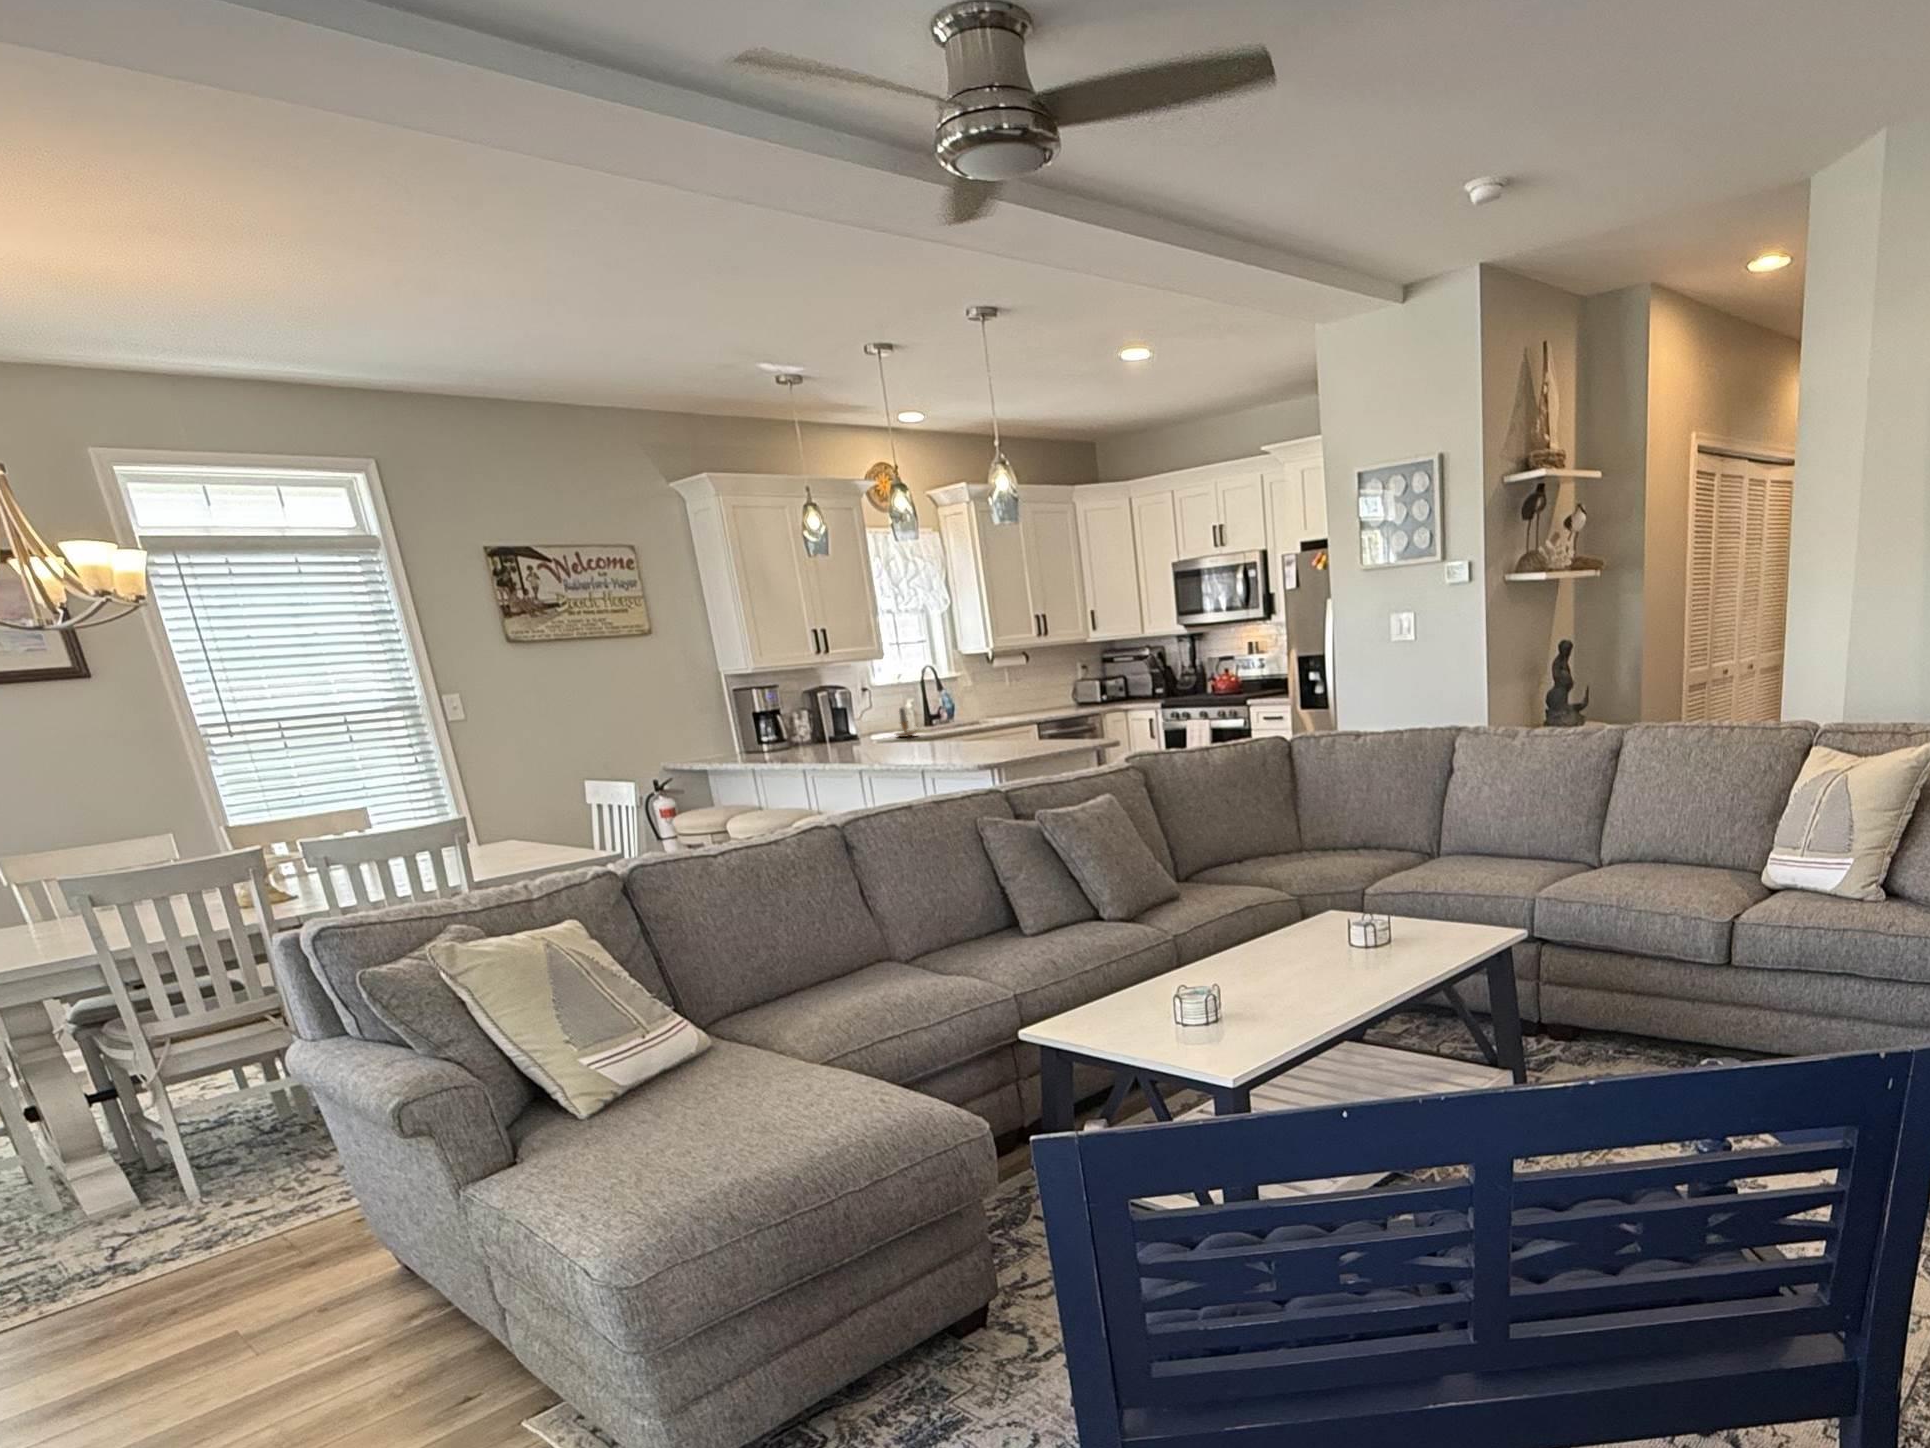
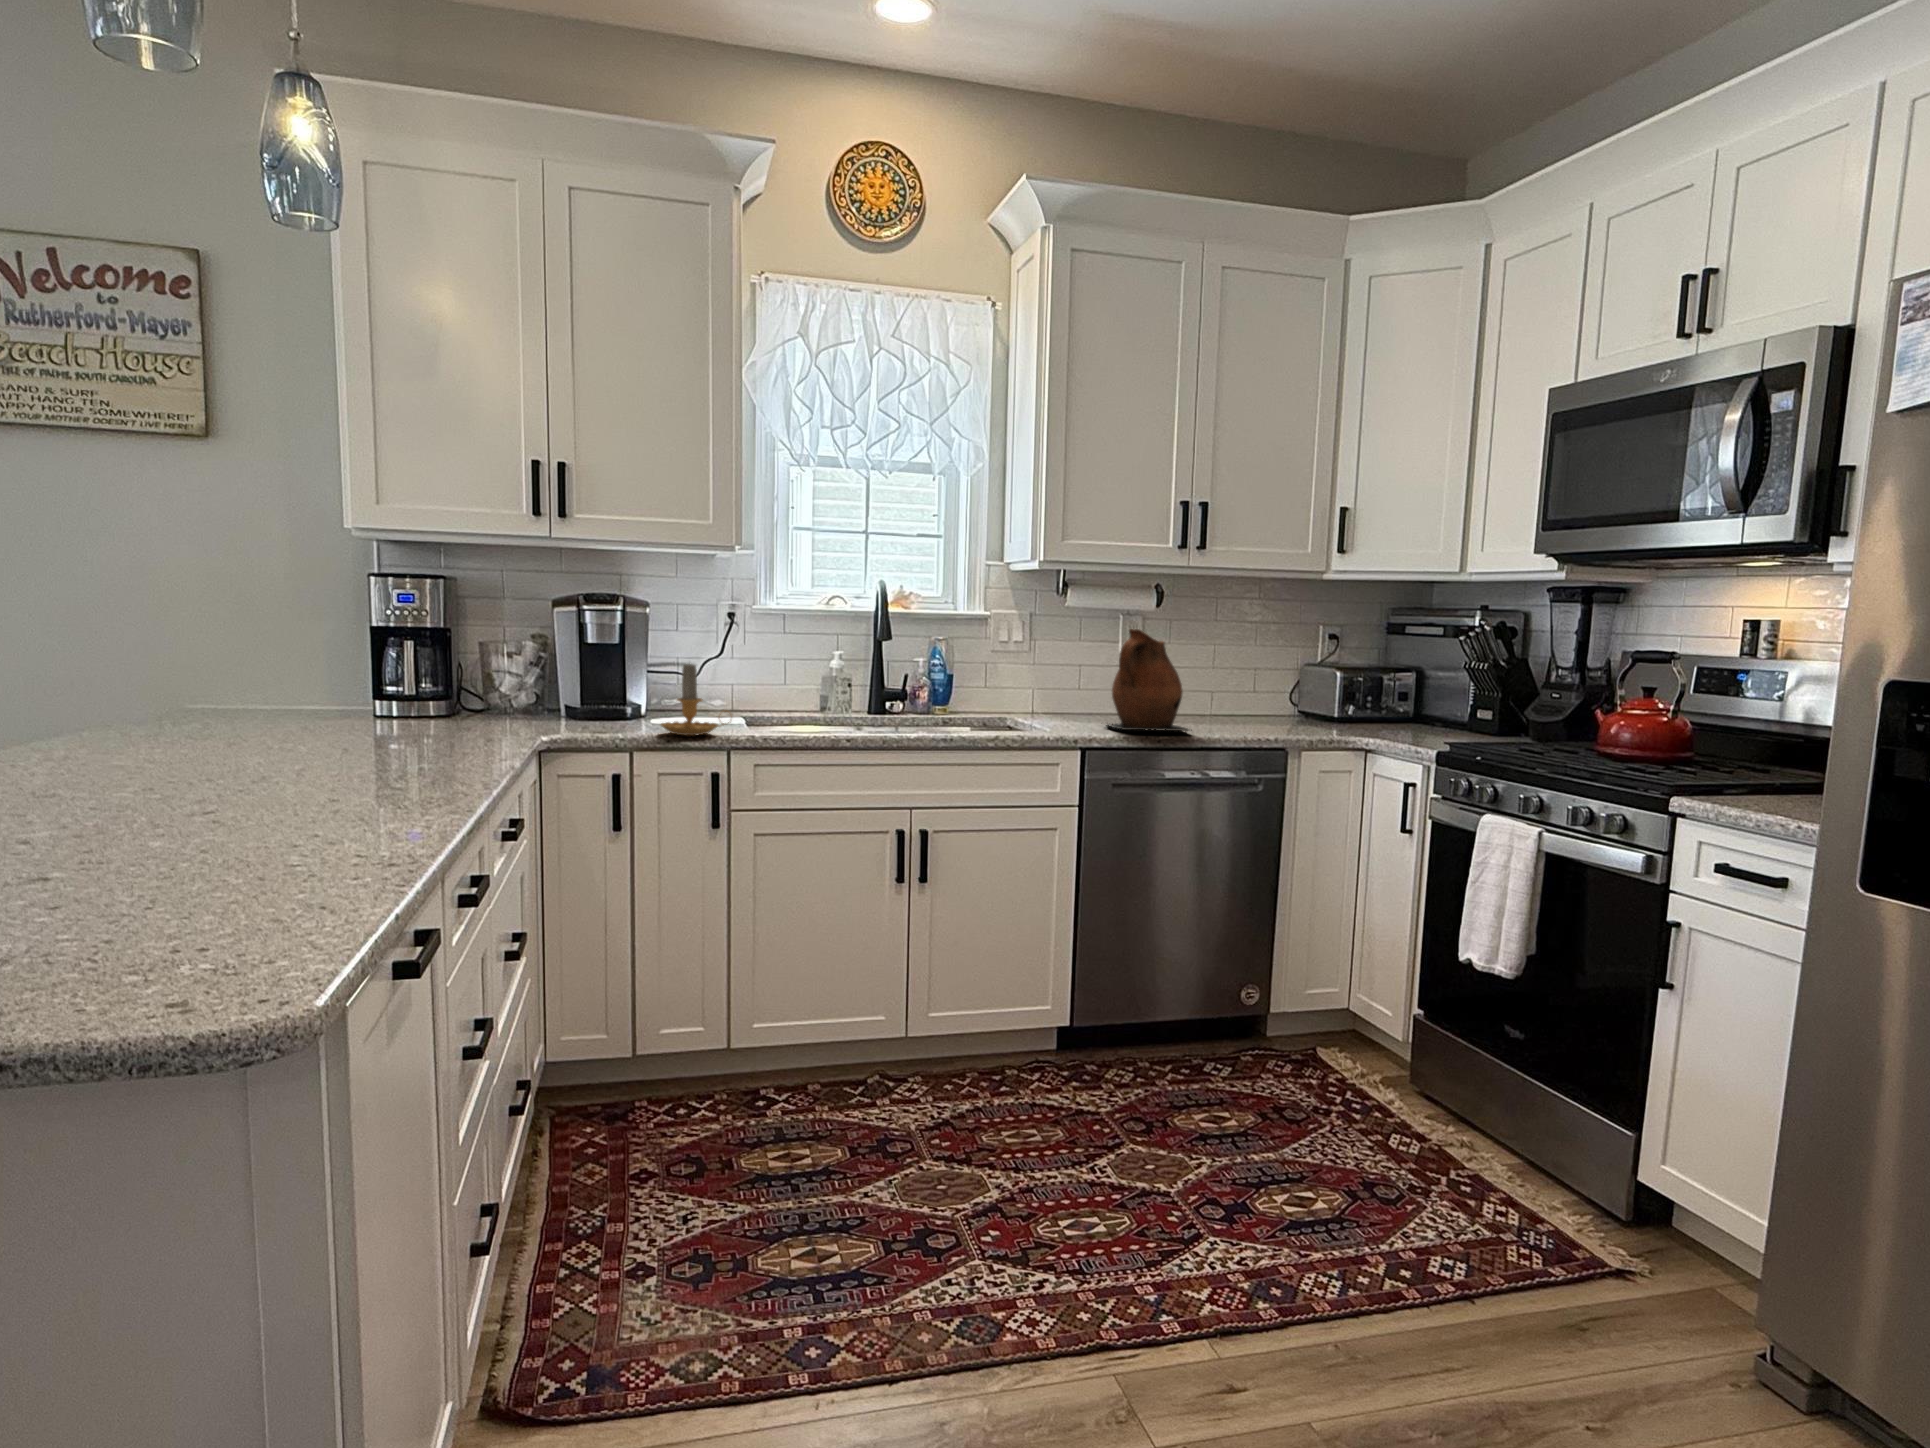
ceramic pitcher: none [1026,672,1065,715] -> present [1107,629,1192,732]

